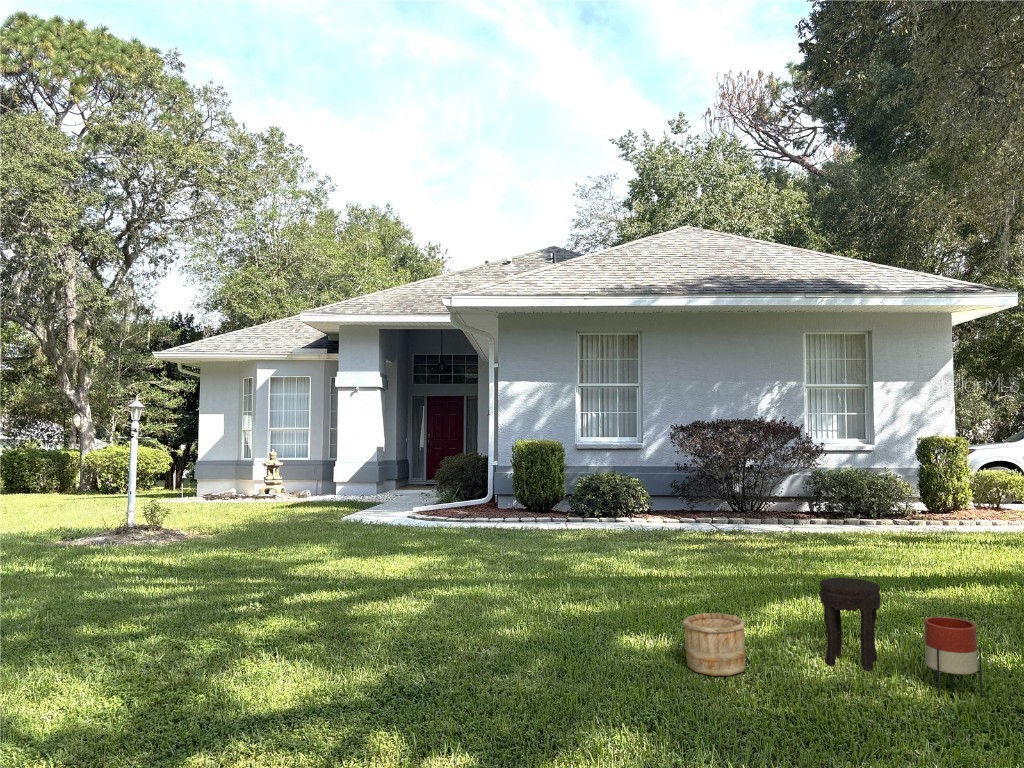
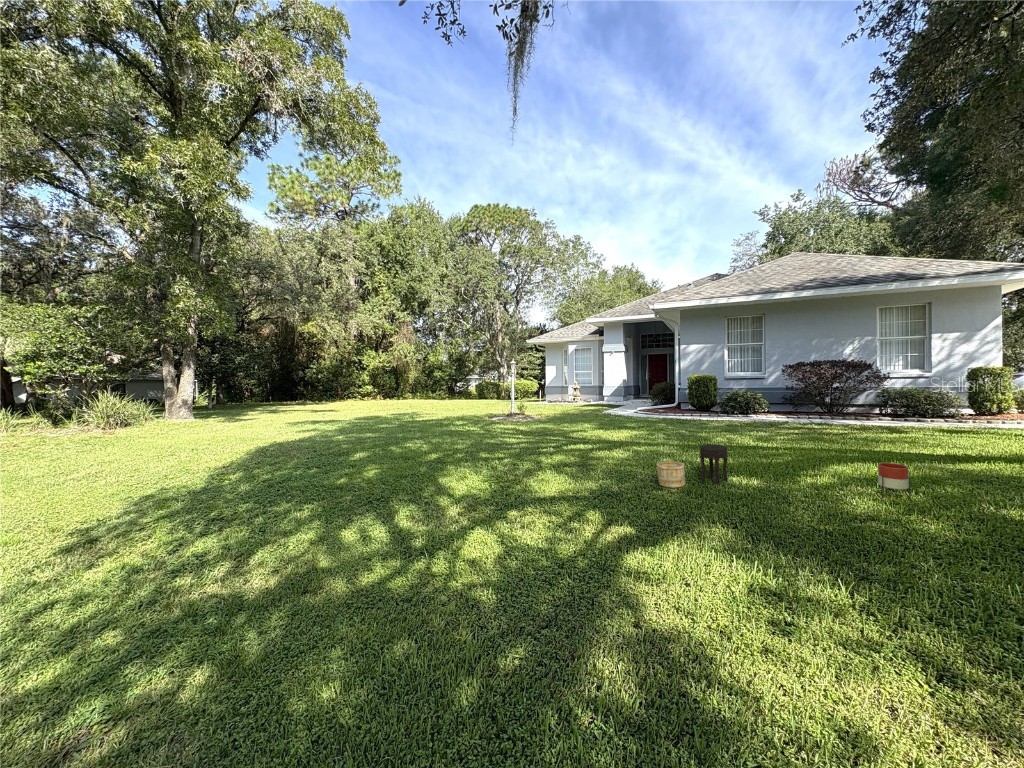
side table: present [820,578,881,671] -> present [700,445,728,484]
wooden bucket: present [682,613,745,676] -> present [656,461,685,488]

